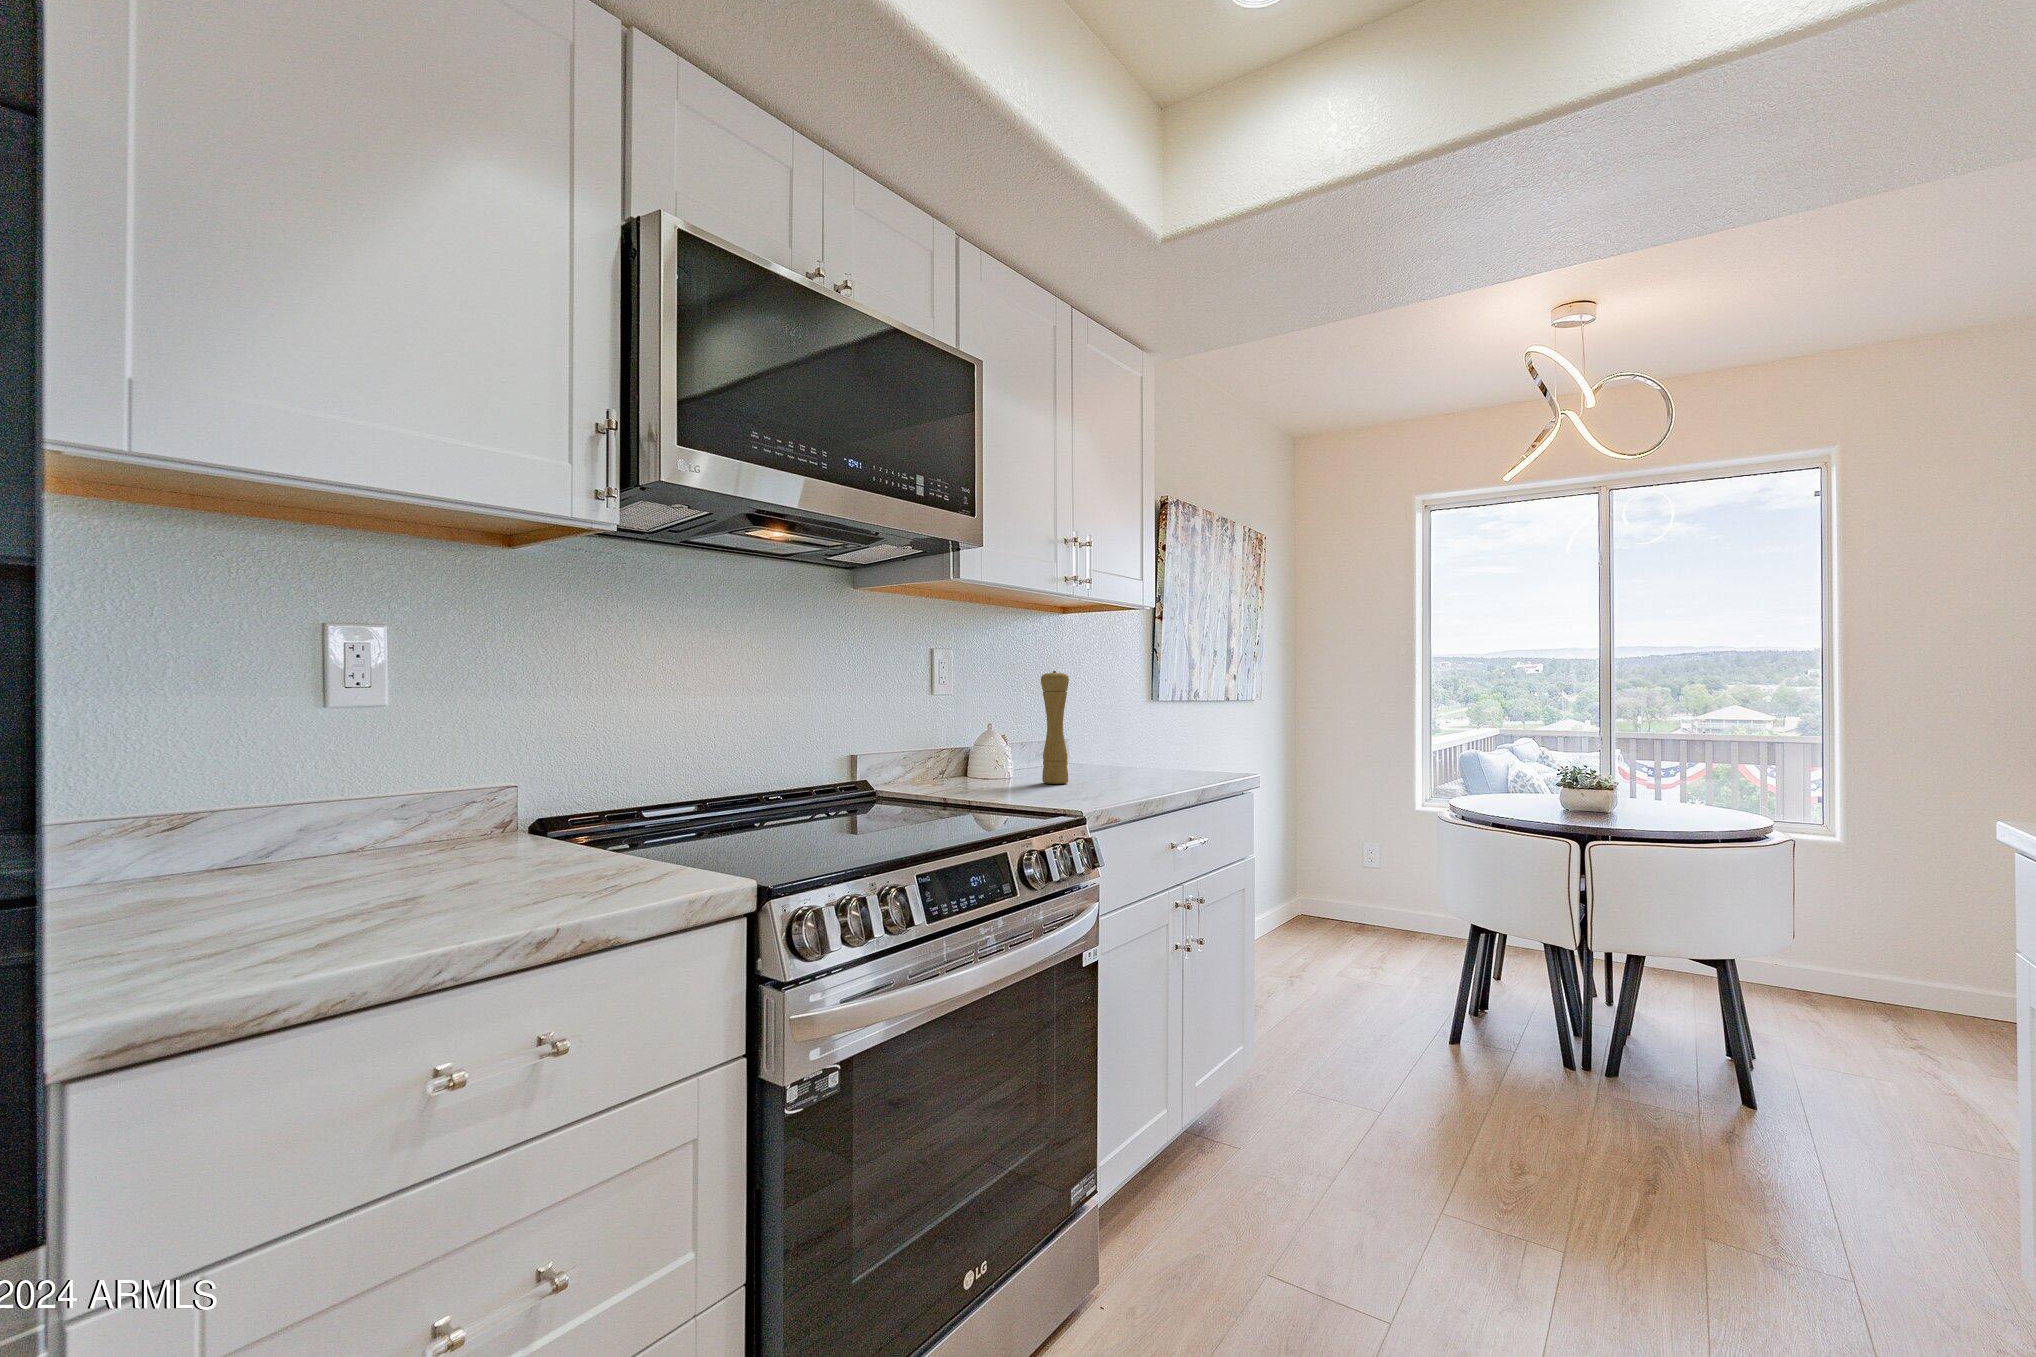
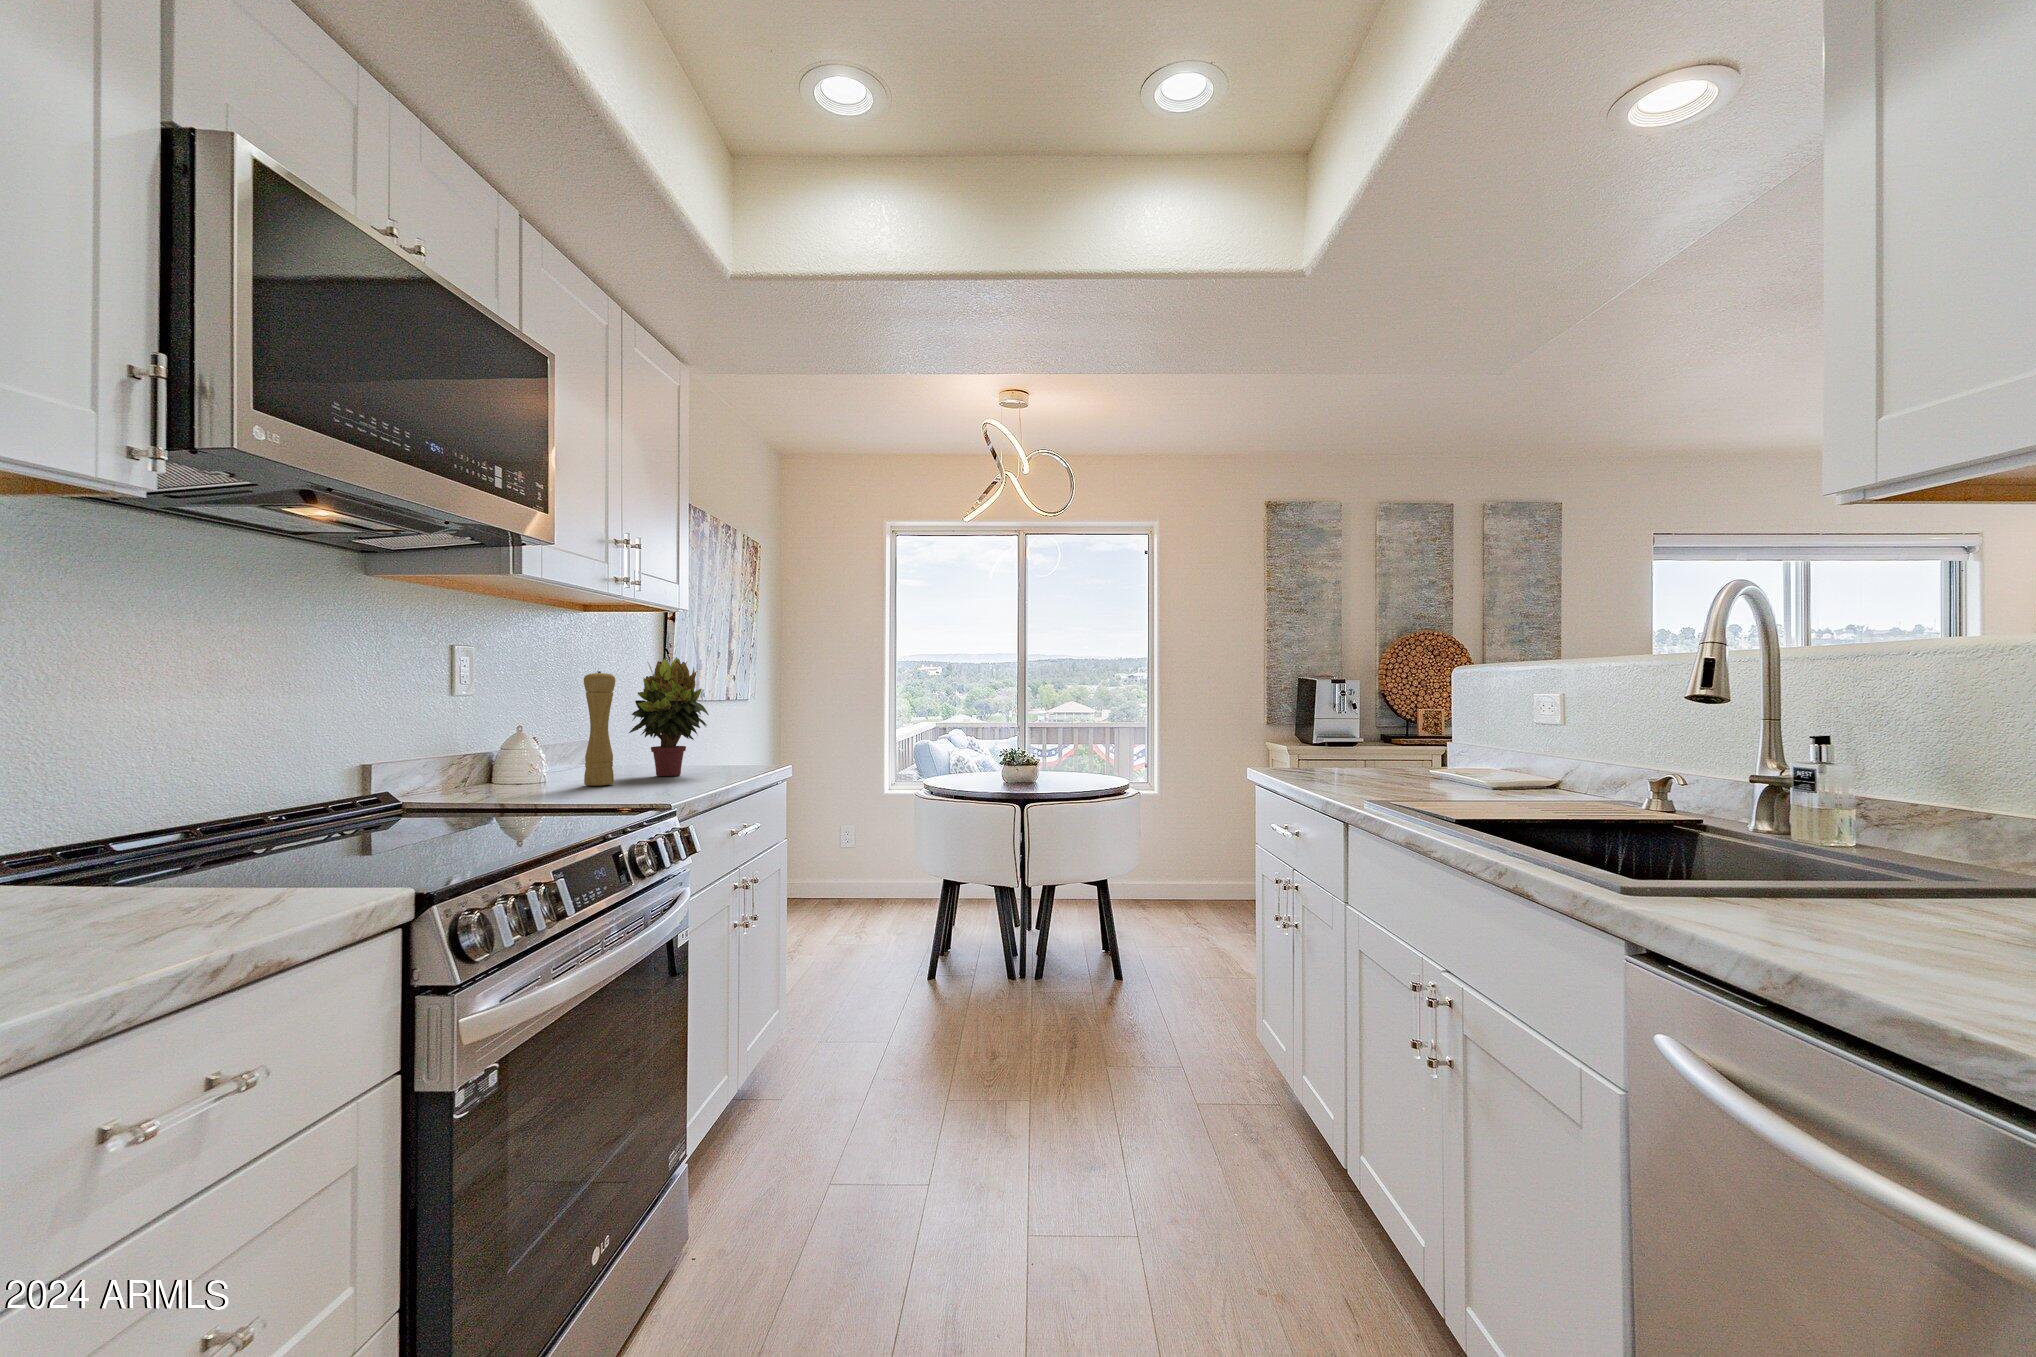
potted plant: none [1092,656,1167,778] -> present [629,657,709,776]

